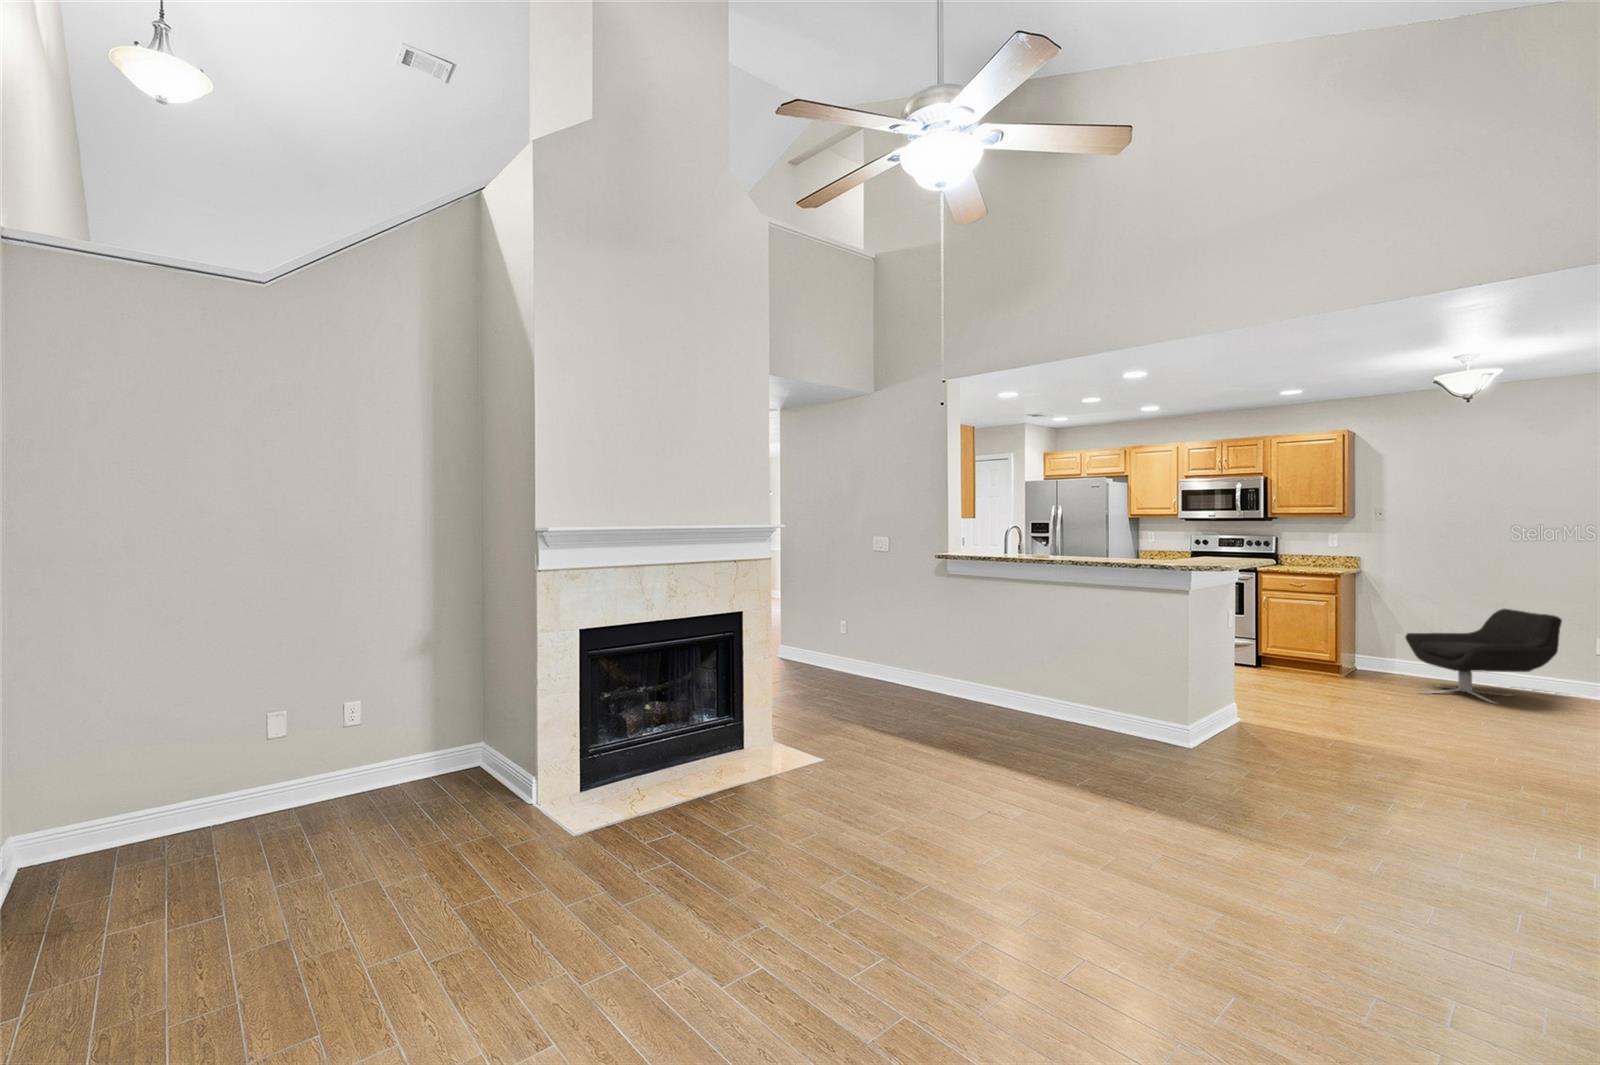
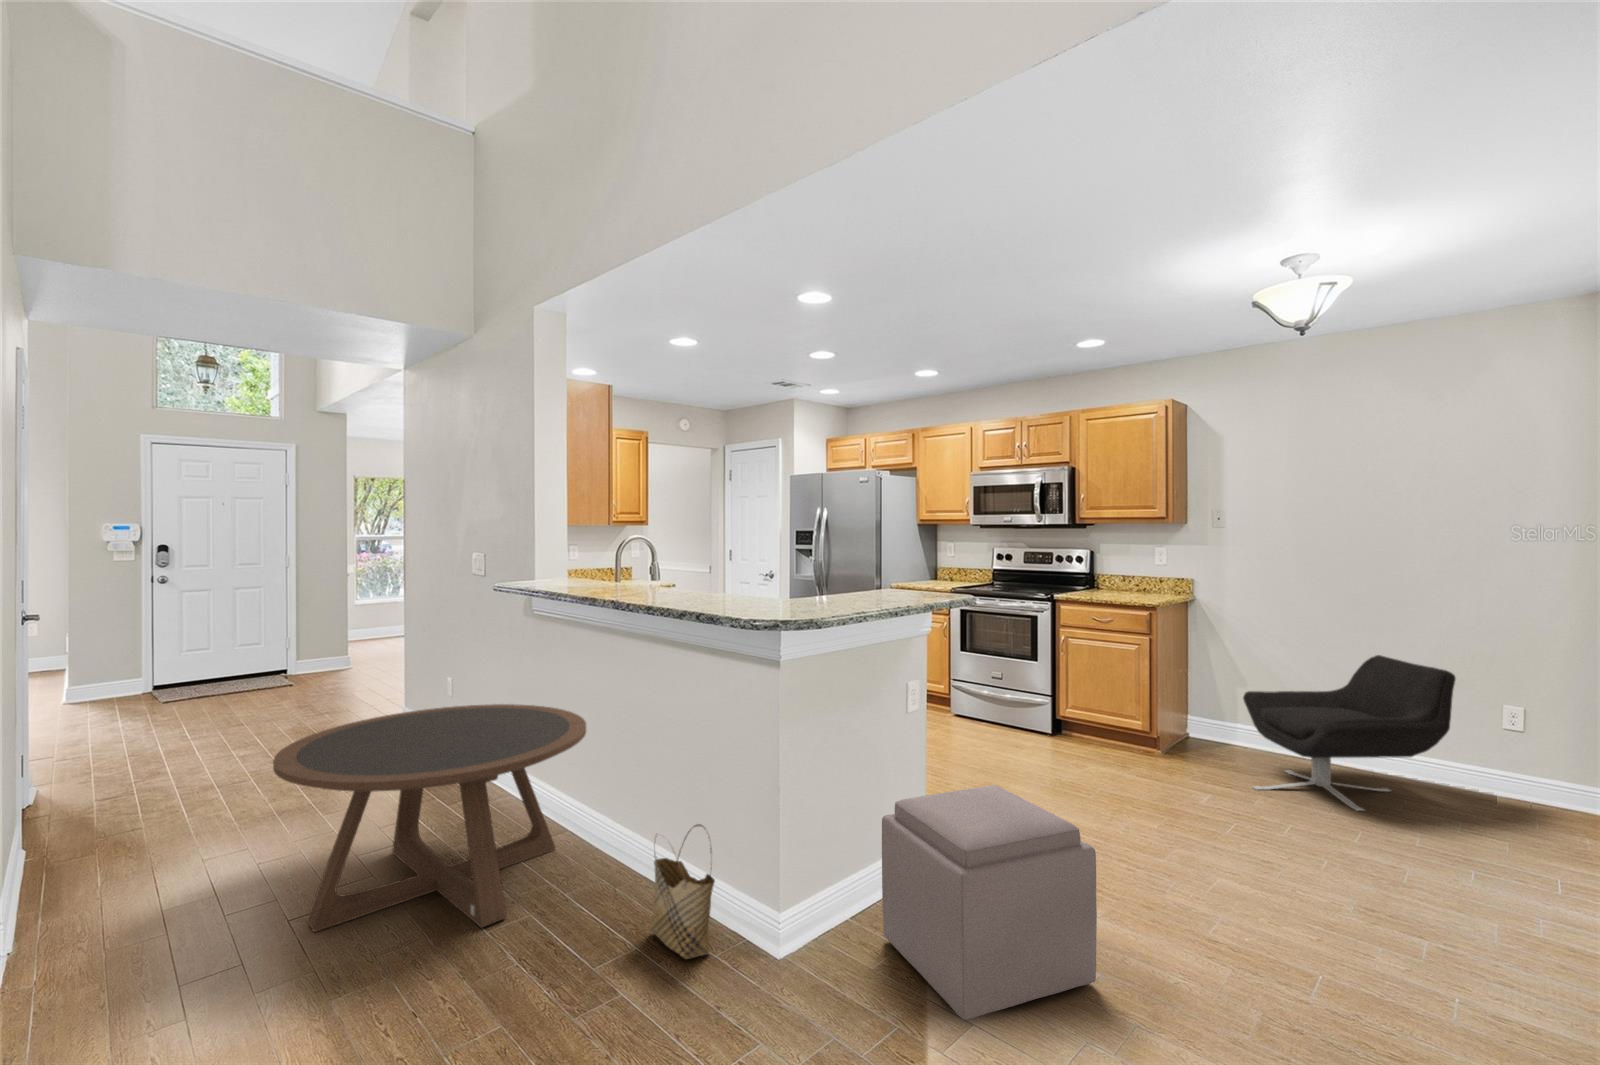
coffee table: none [886,627,1045,735] -> present [273,704,586,932]
ottoman: none [1245,664,1377,765] -> present [882,785,1097,1020]
woven basket: none [1113,682,1159,746] -> present [649,824,715,959]

